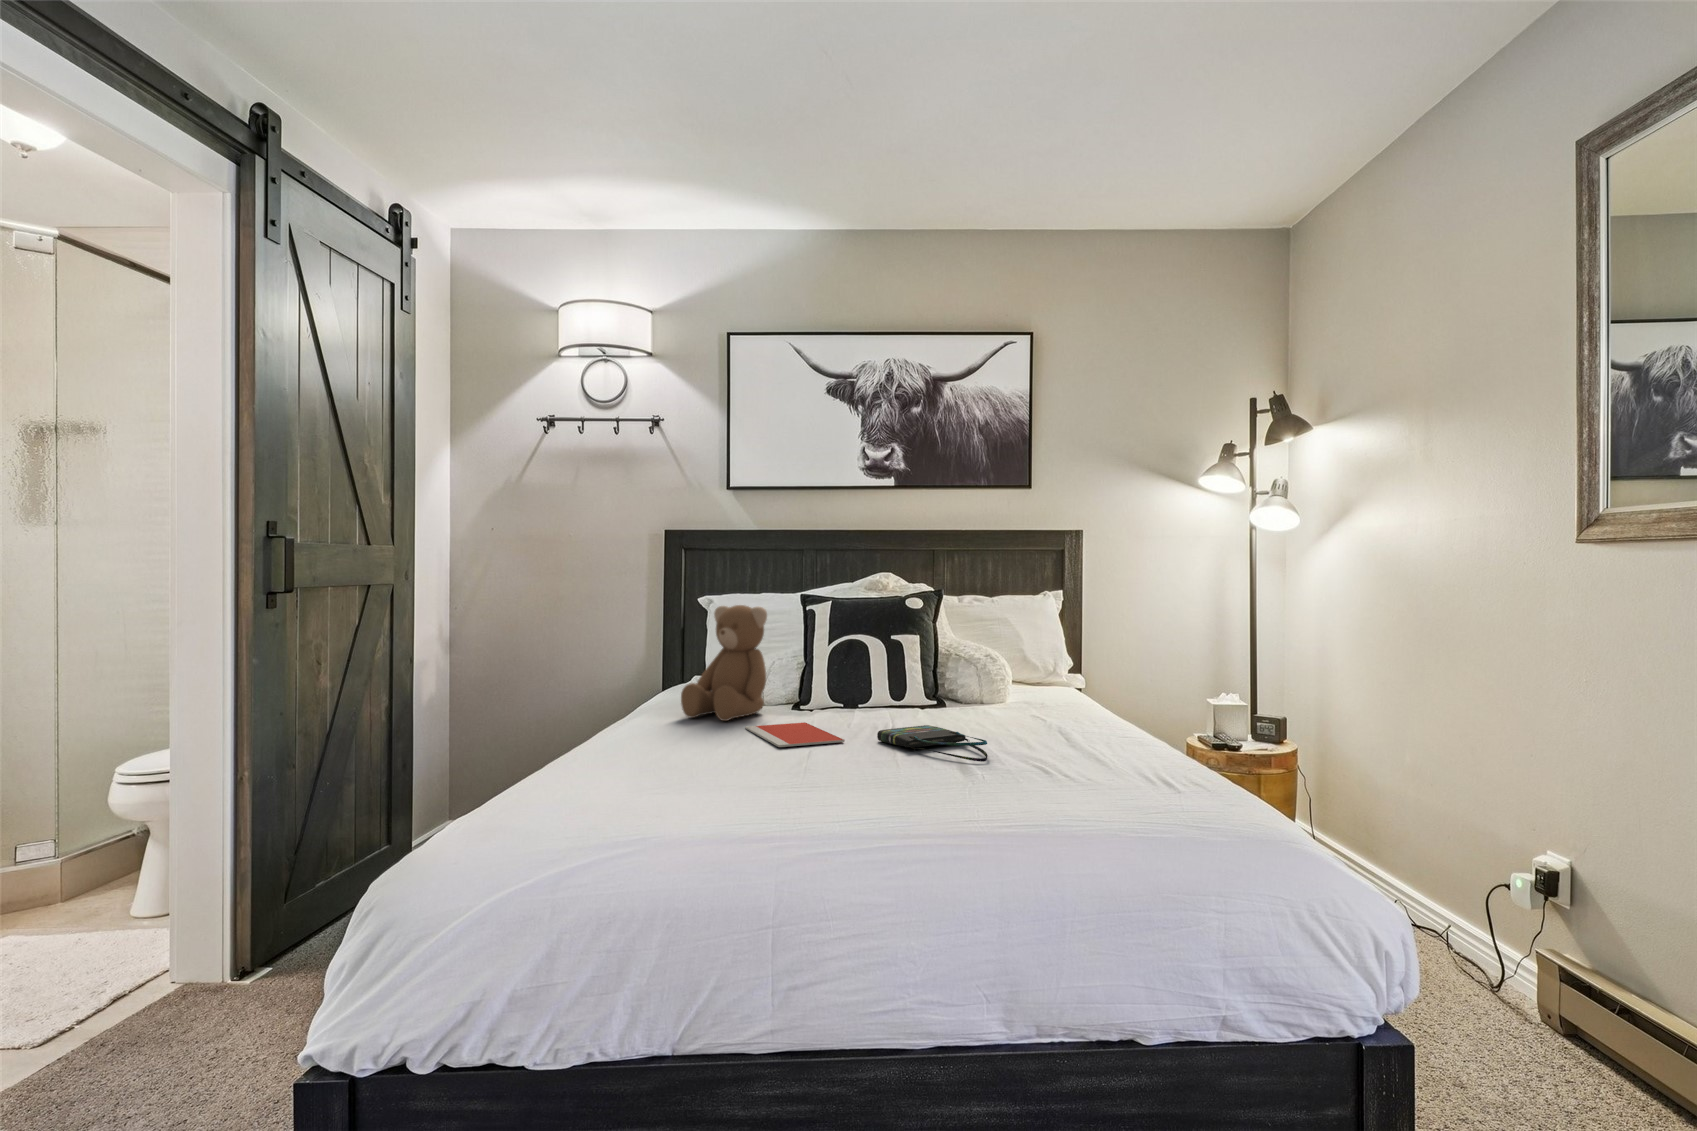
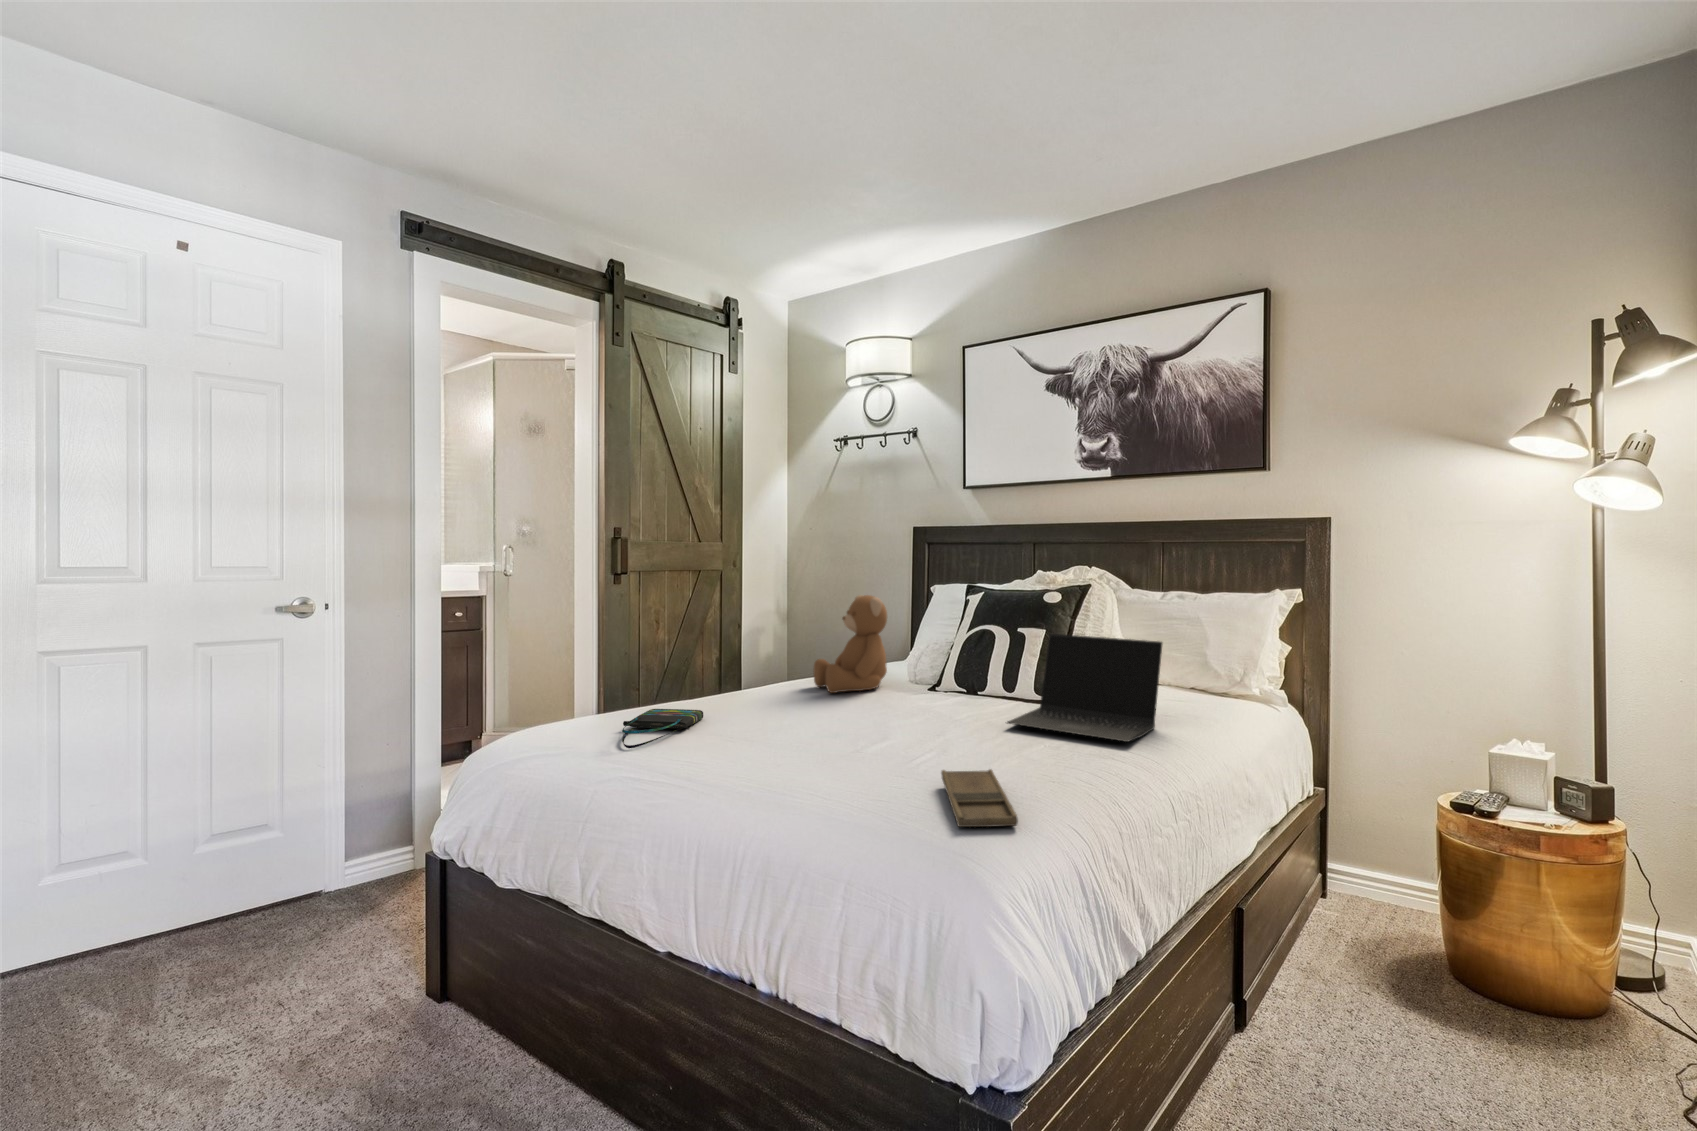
laptop: none [955,634,1089,721] -> present [1007,634,1162,742]
notebook: present [745,722,845,747] -> none [800,700,882,726]
tote bag: present [877,725,988,762] -> present [622,709,703,748]
tray: none [1046,747,1174,788] -> present [941,769,1018,827]

